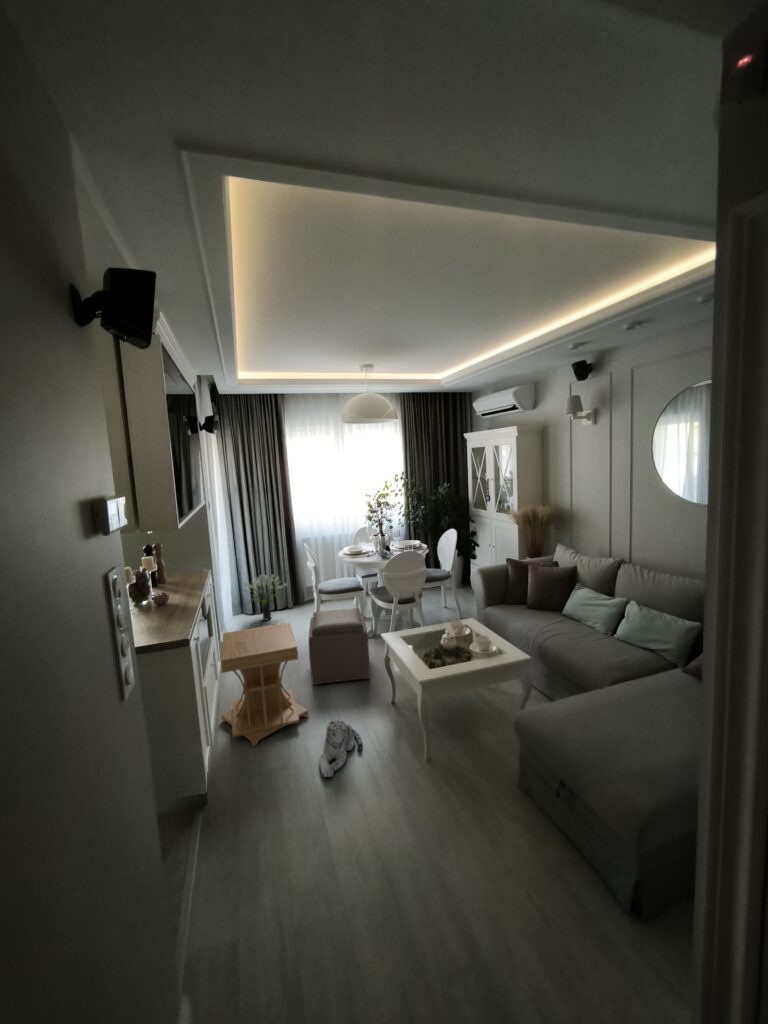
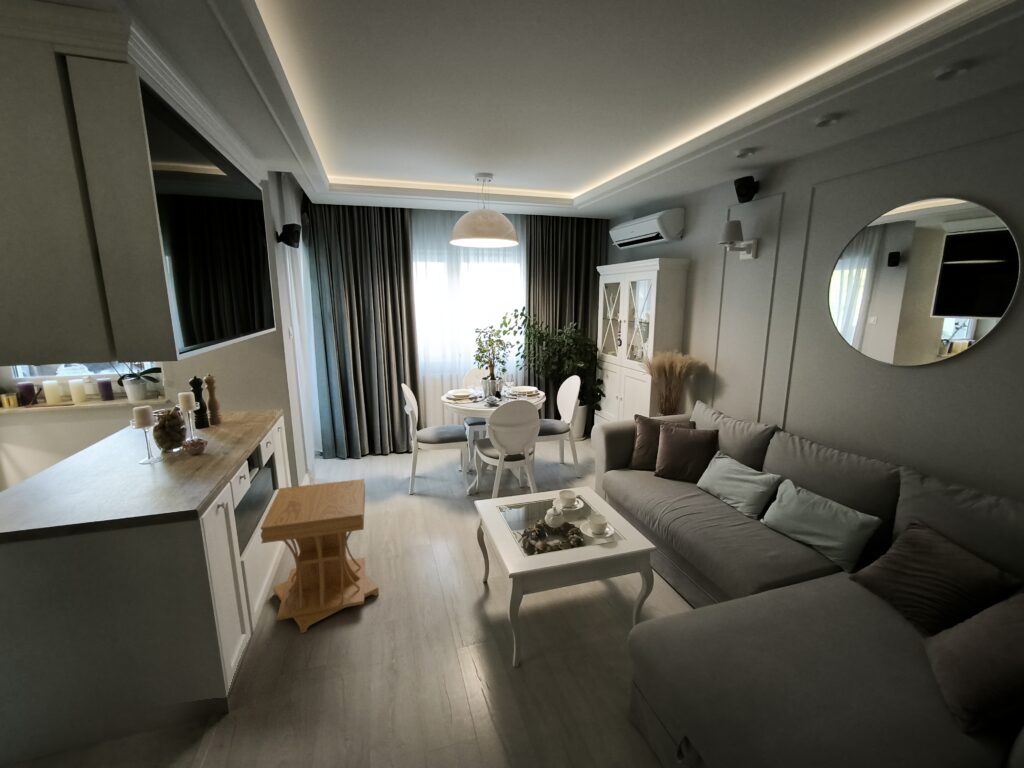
potted plant: present [244,575,287,621] -> none [333,414,384,467]
ottoman: present [308,608,370,684] -> none [389,463,462,552]
plush toy: present [319,720,362,777] -> none [376,610,437,688]

